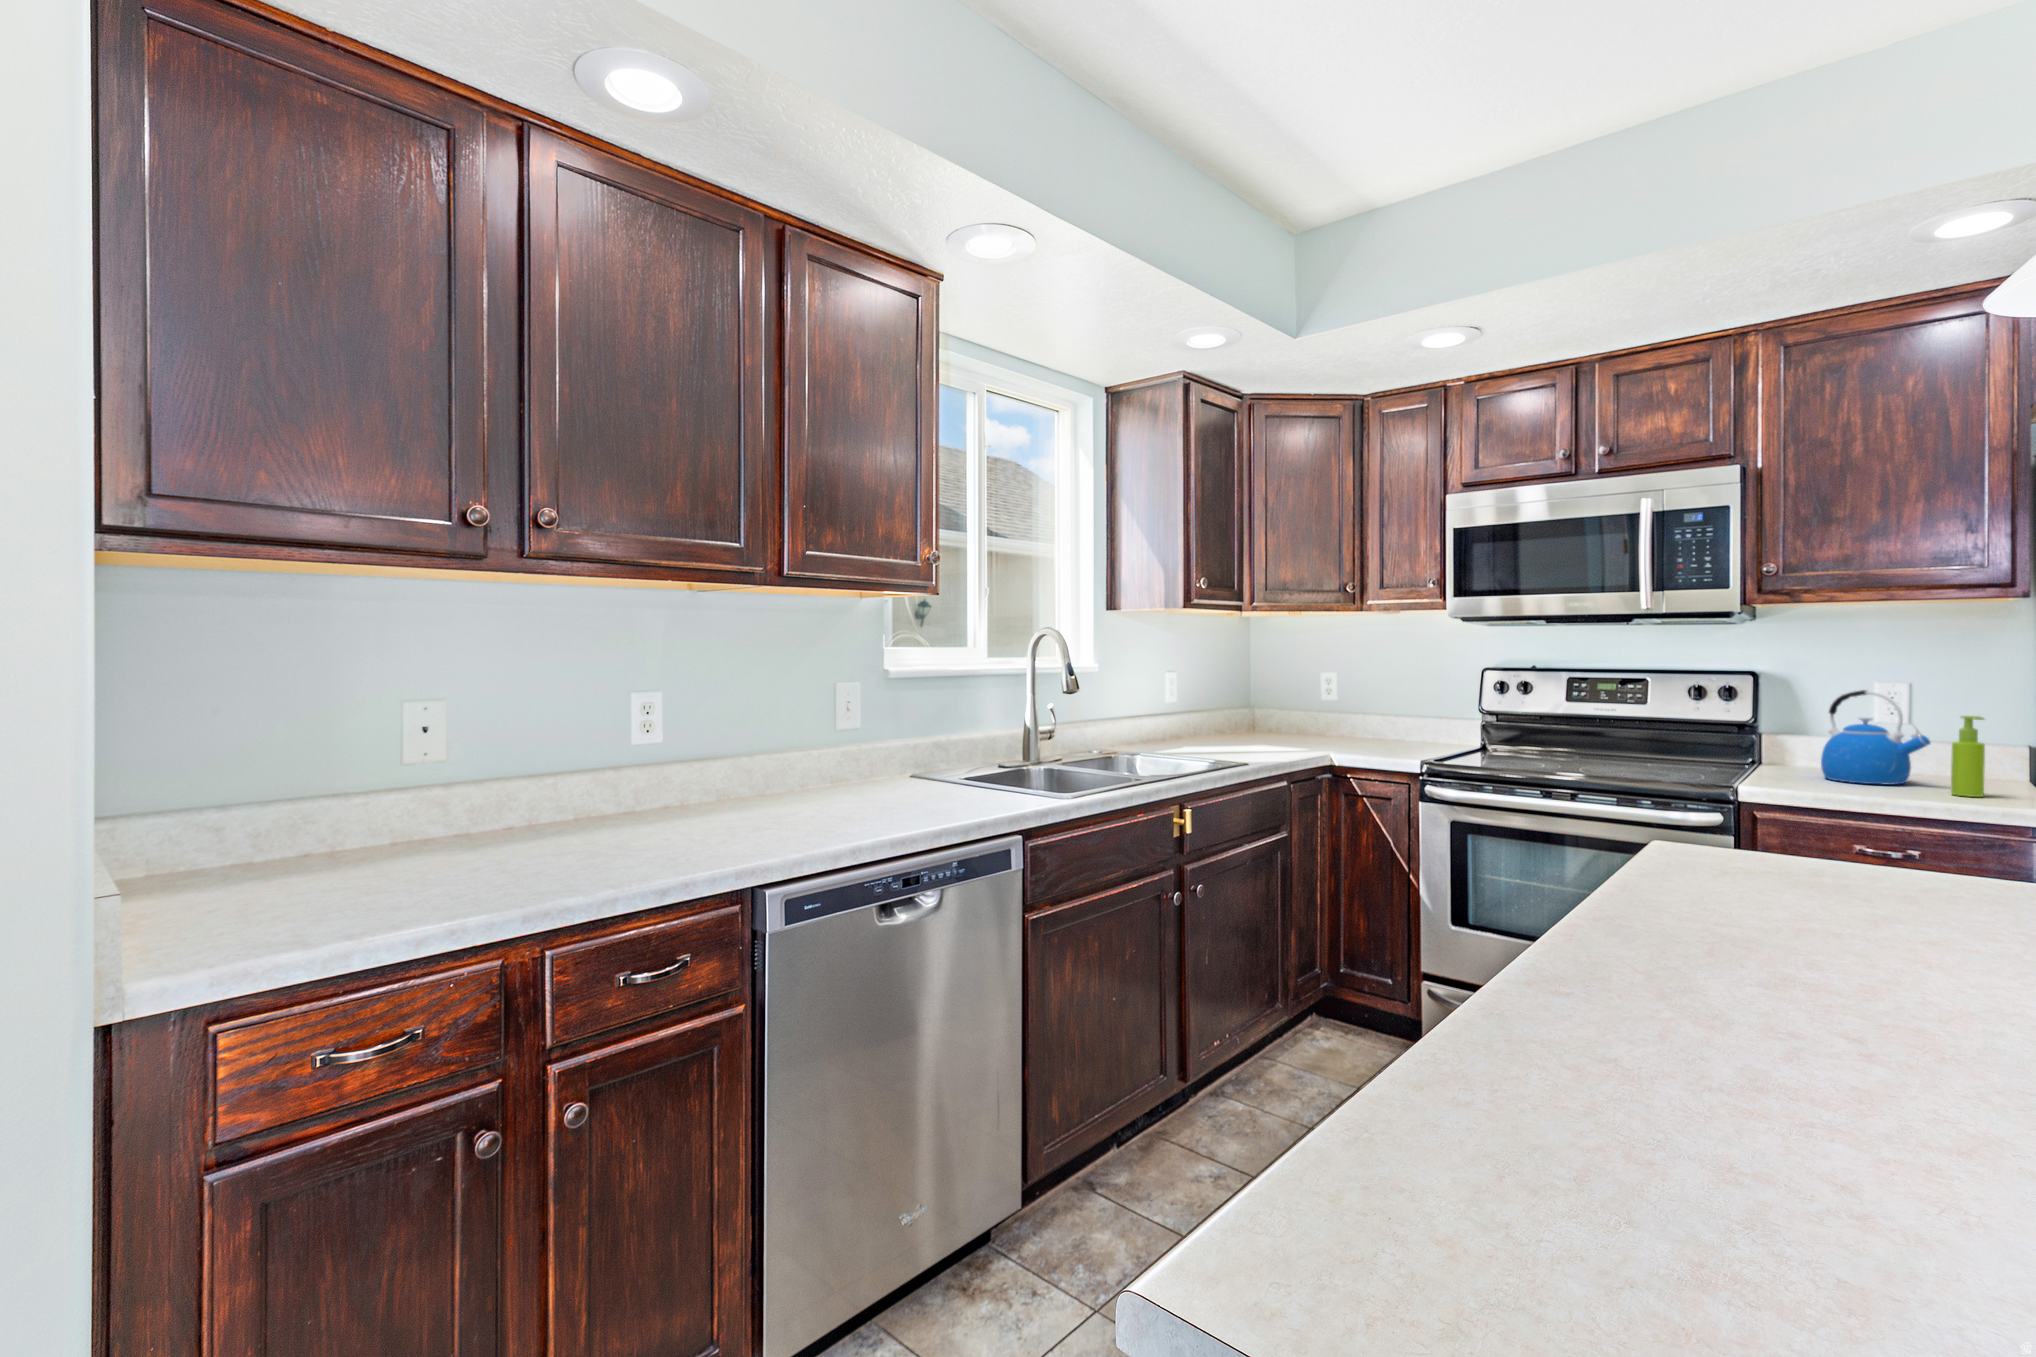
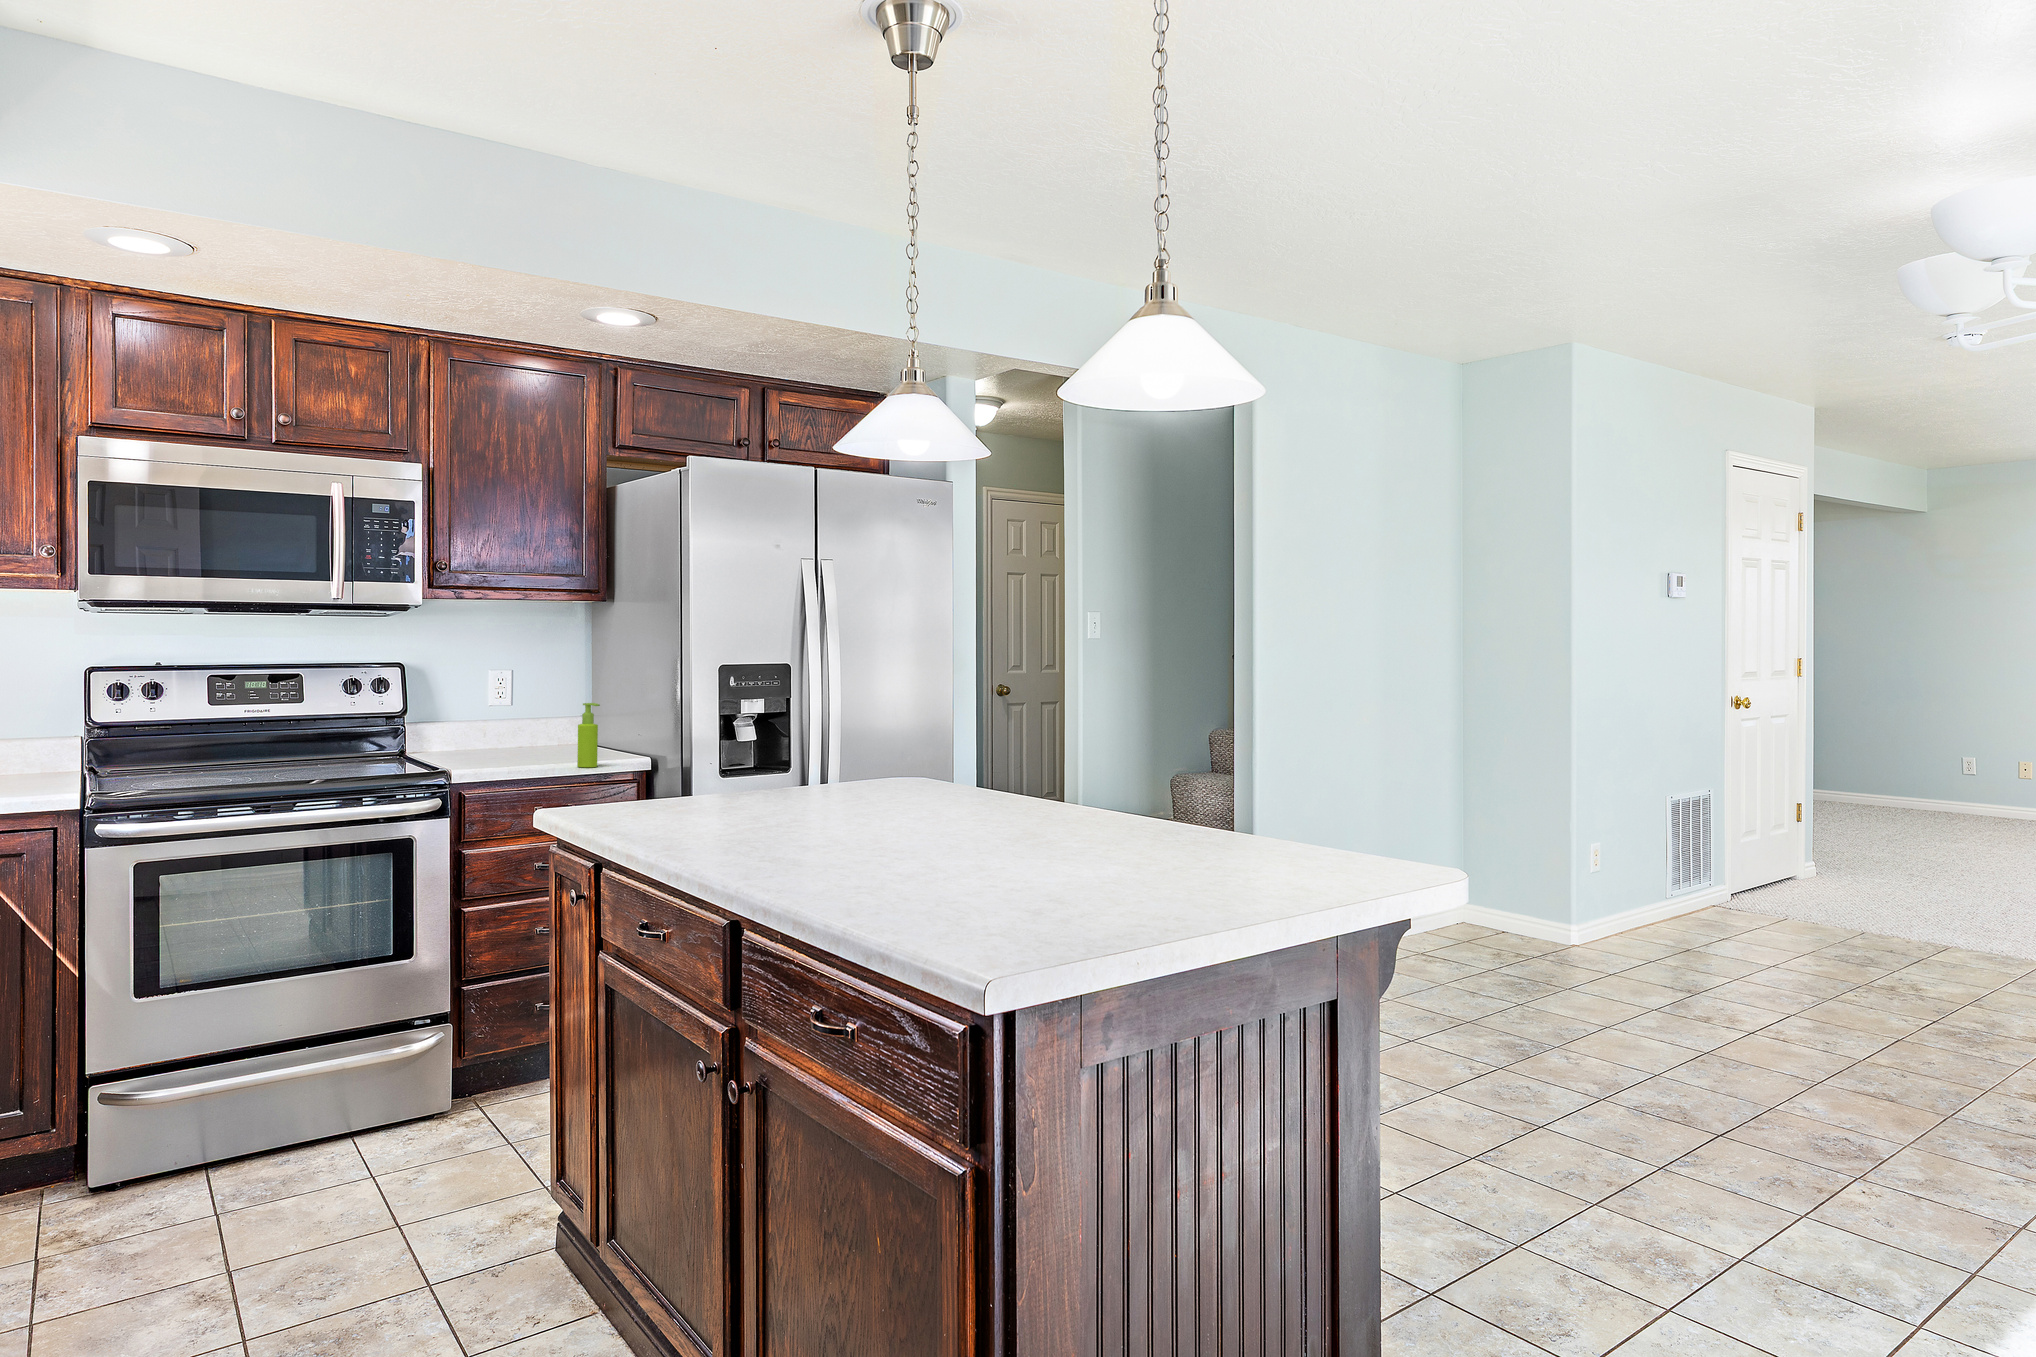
kettle: present [1821,690,1930,785] -> none [477,683,557,765]

